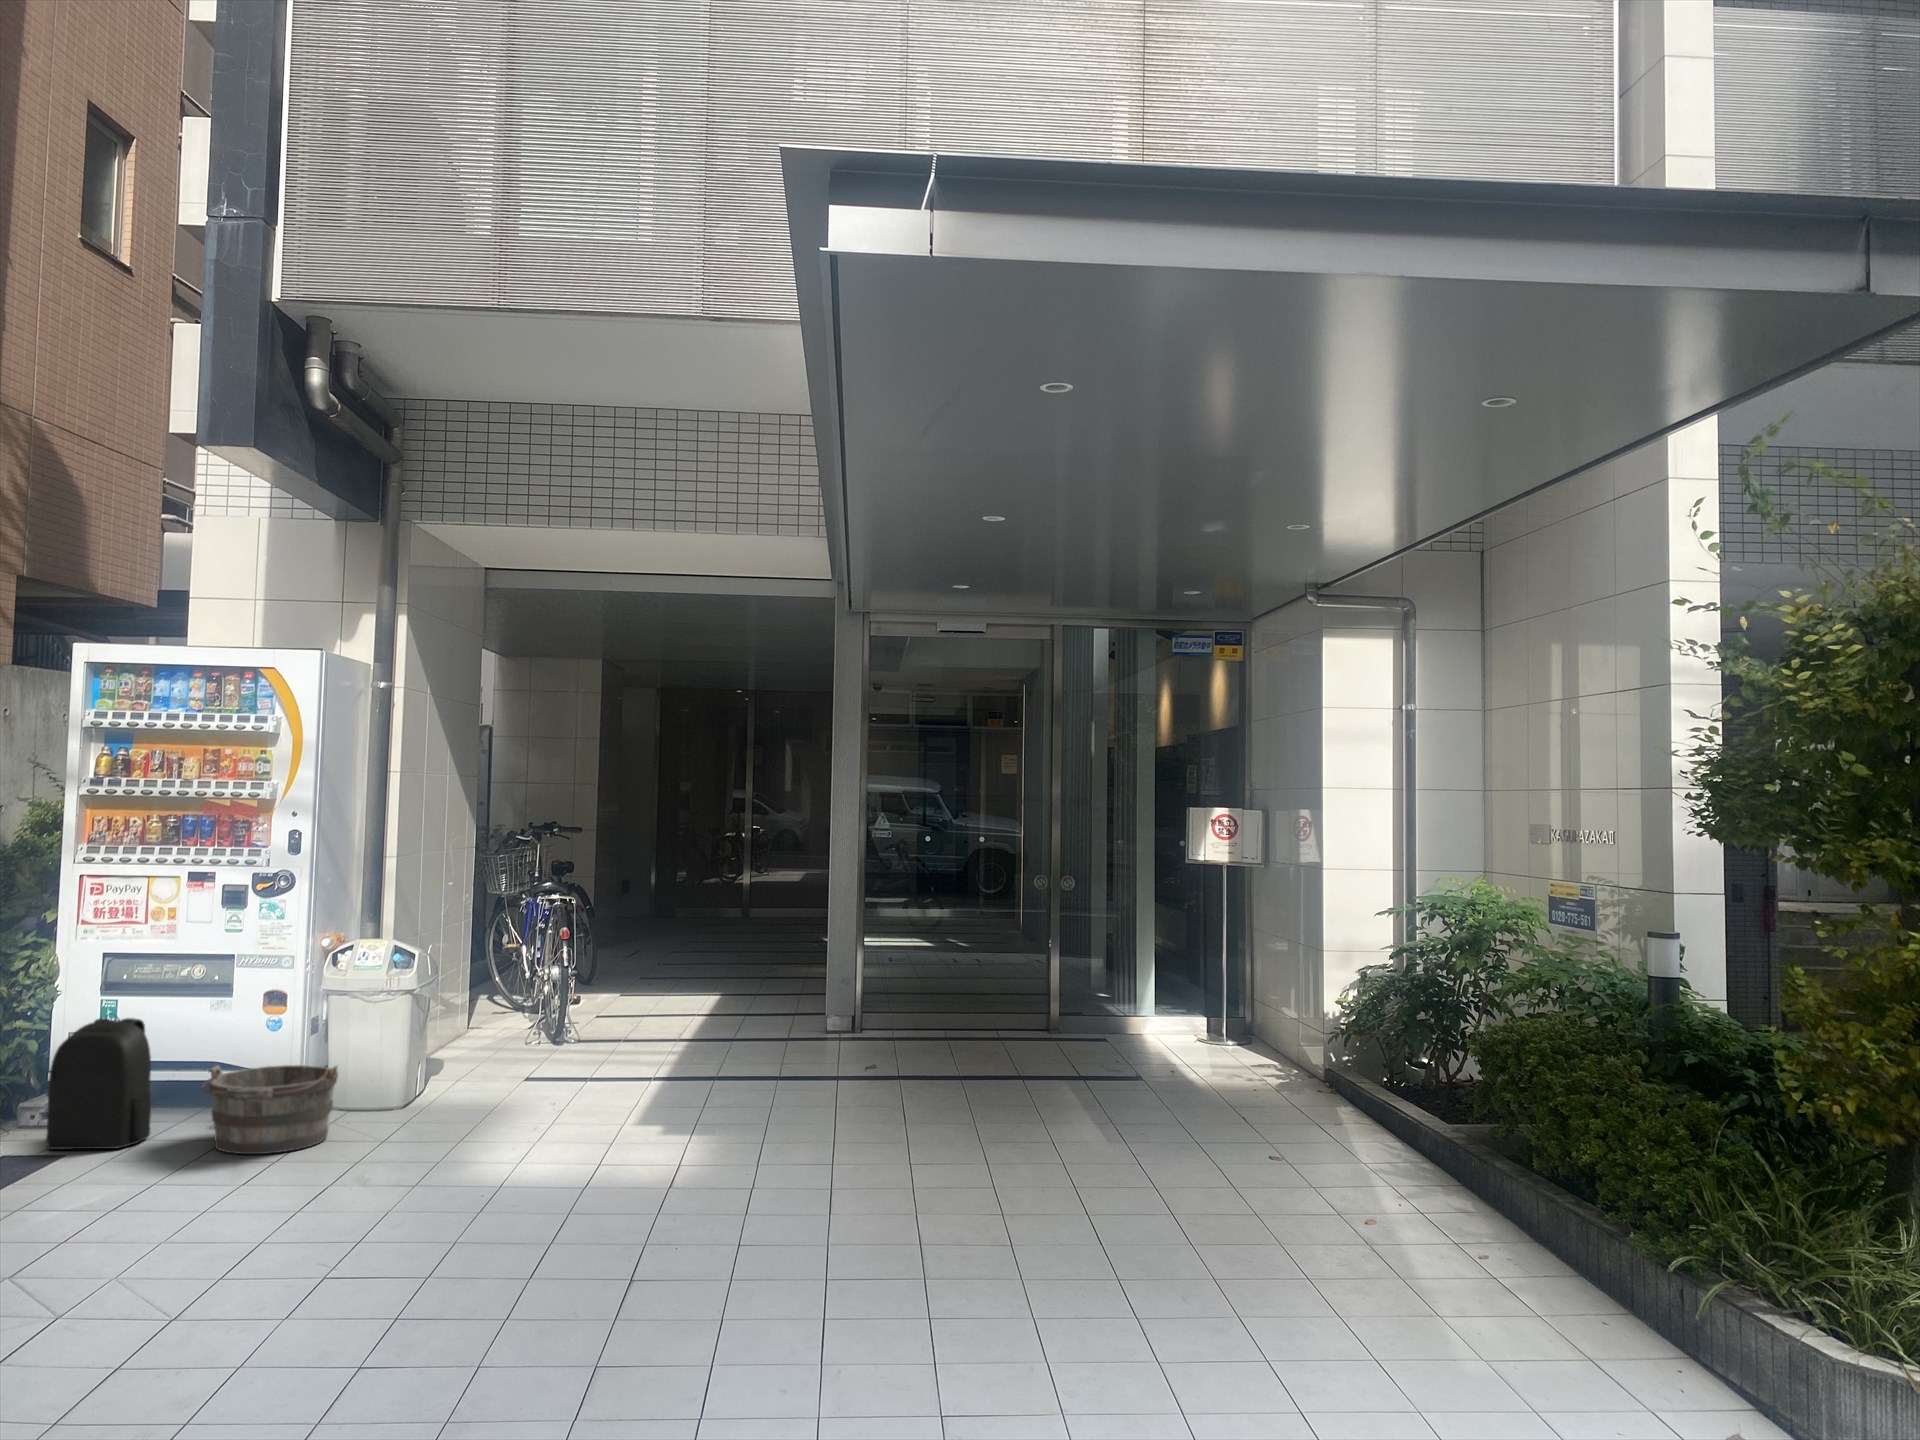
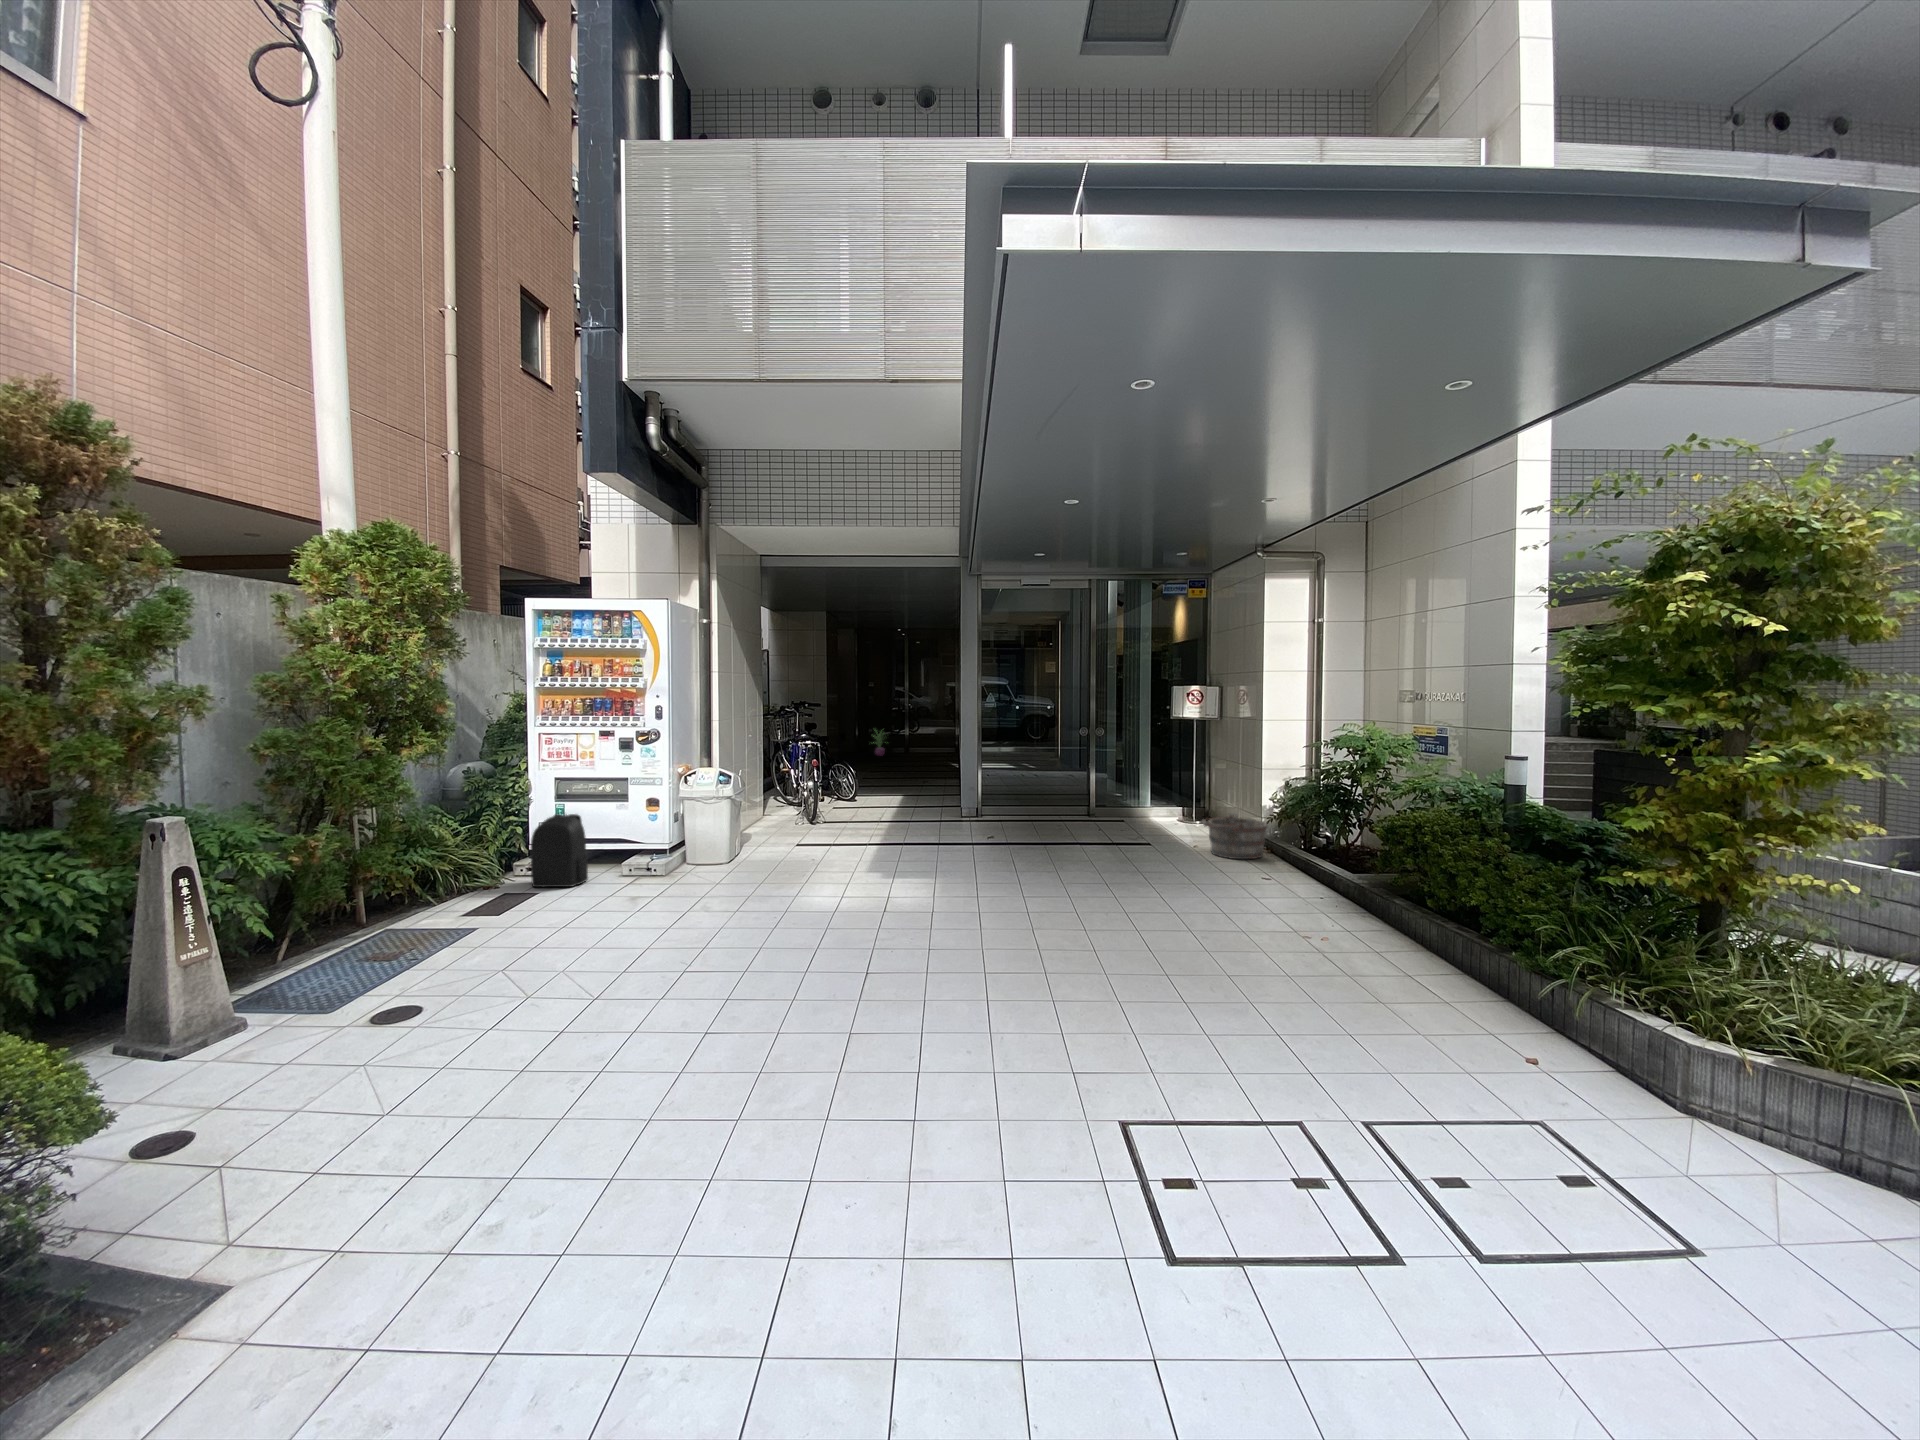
decorative plant: none [658,870,717,921] -> present [873,733,885,756]
bucket: present [201,1065,338,1154] -> present [1202,813,1268,859]

